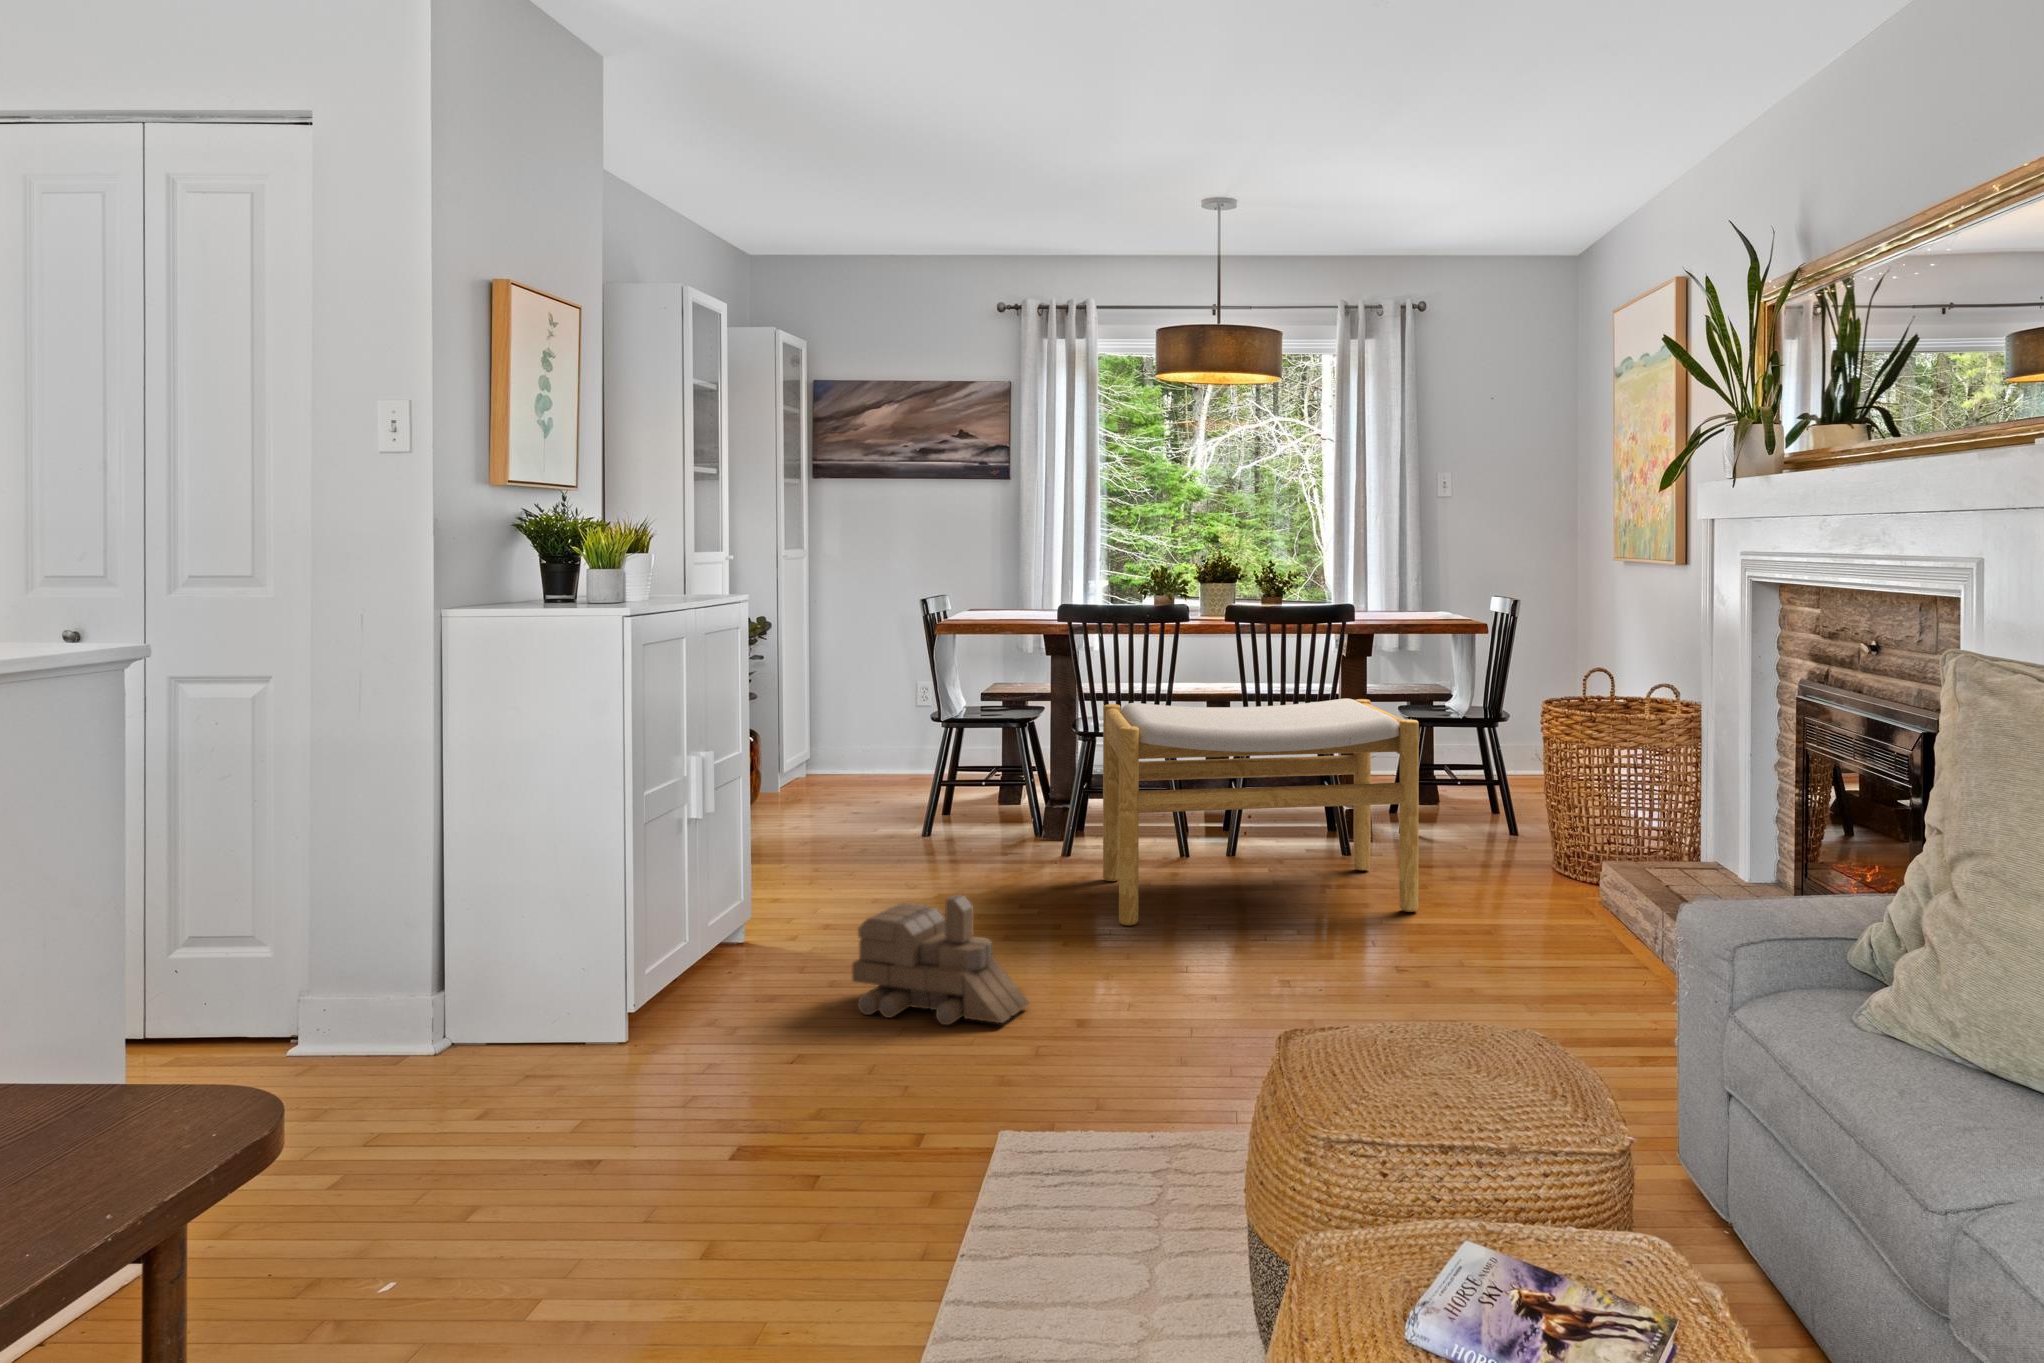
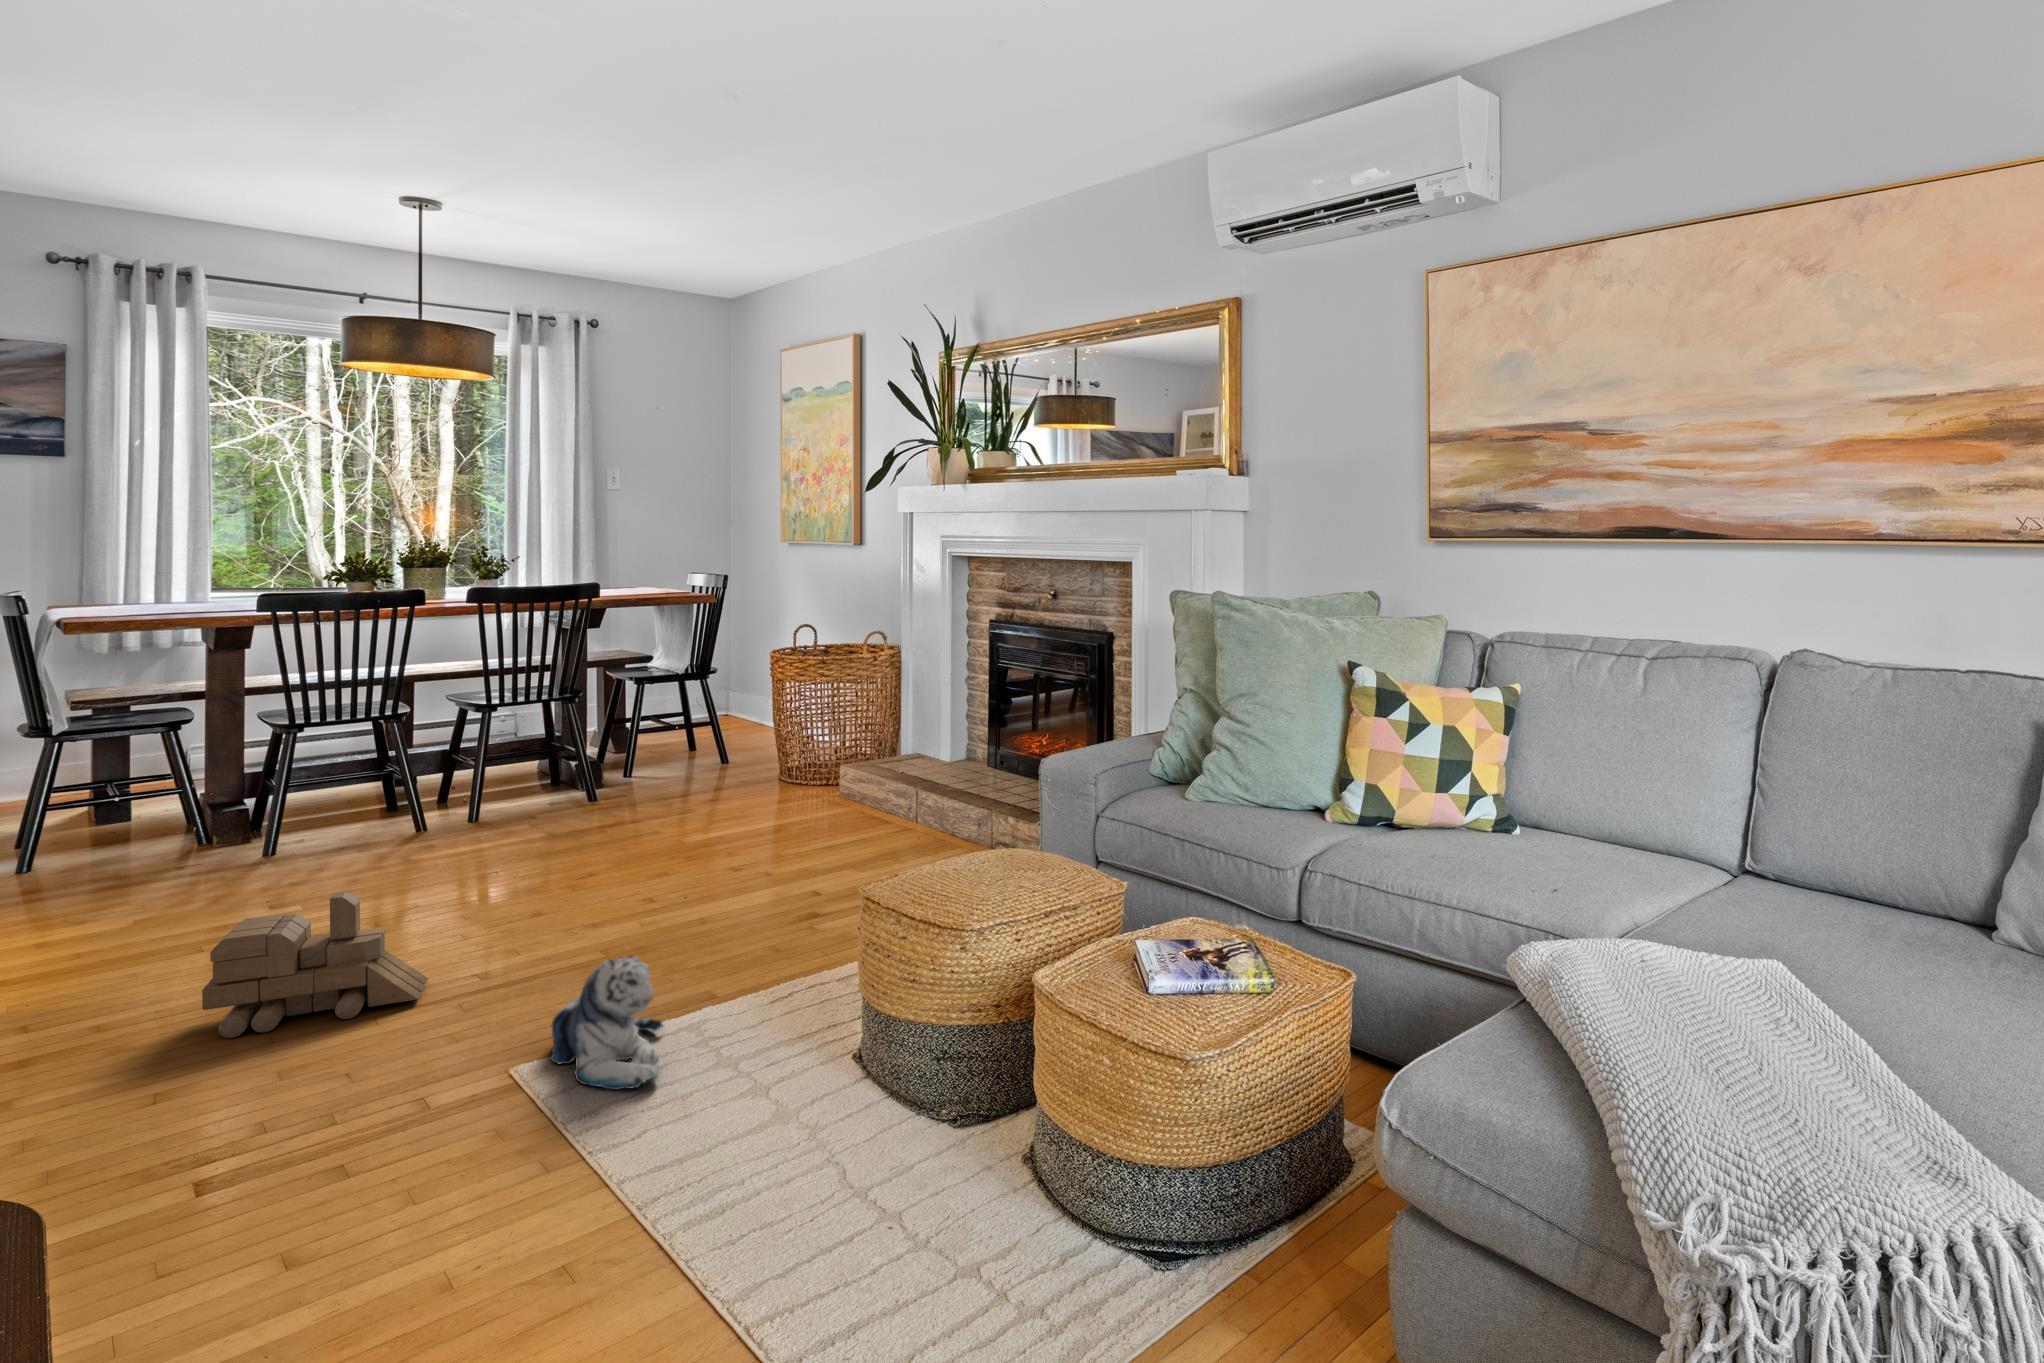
footstool: present [1103,698,1419,926] -> none [363,669,715,902]
plush toy: none [1017,1037,1140,1203] -> present [550,956,662,1090]

